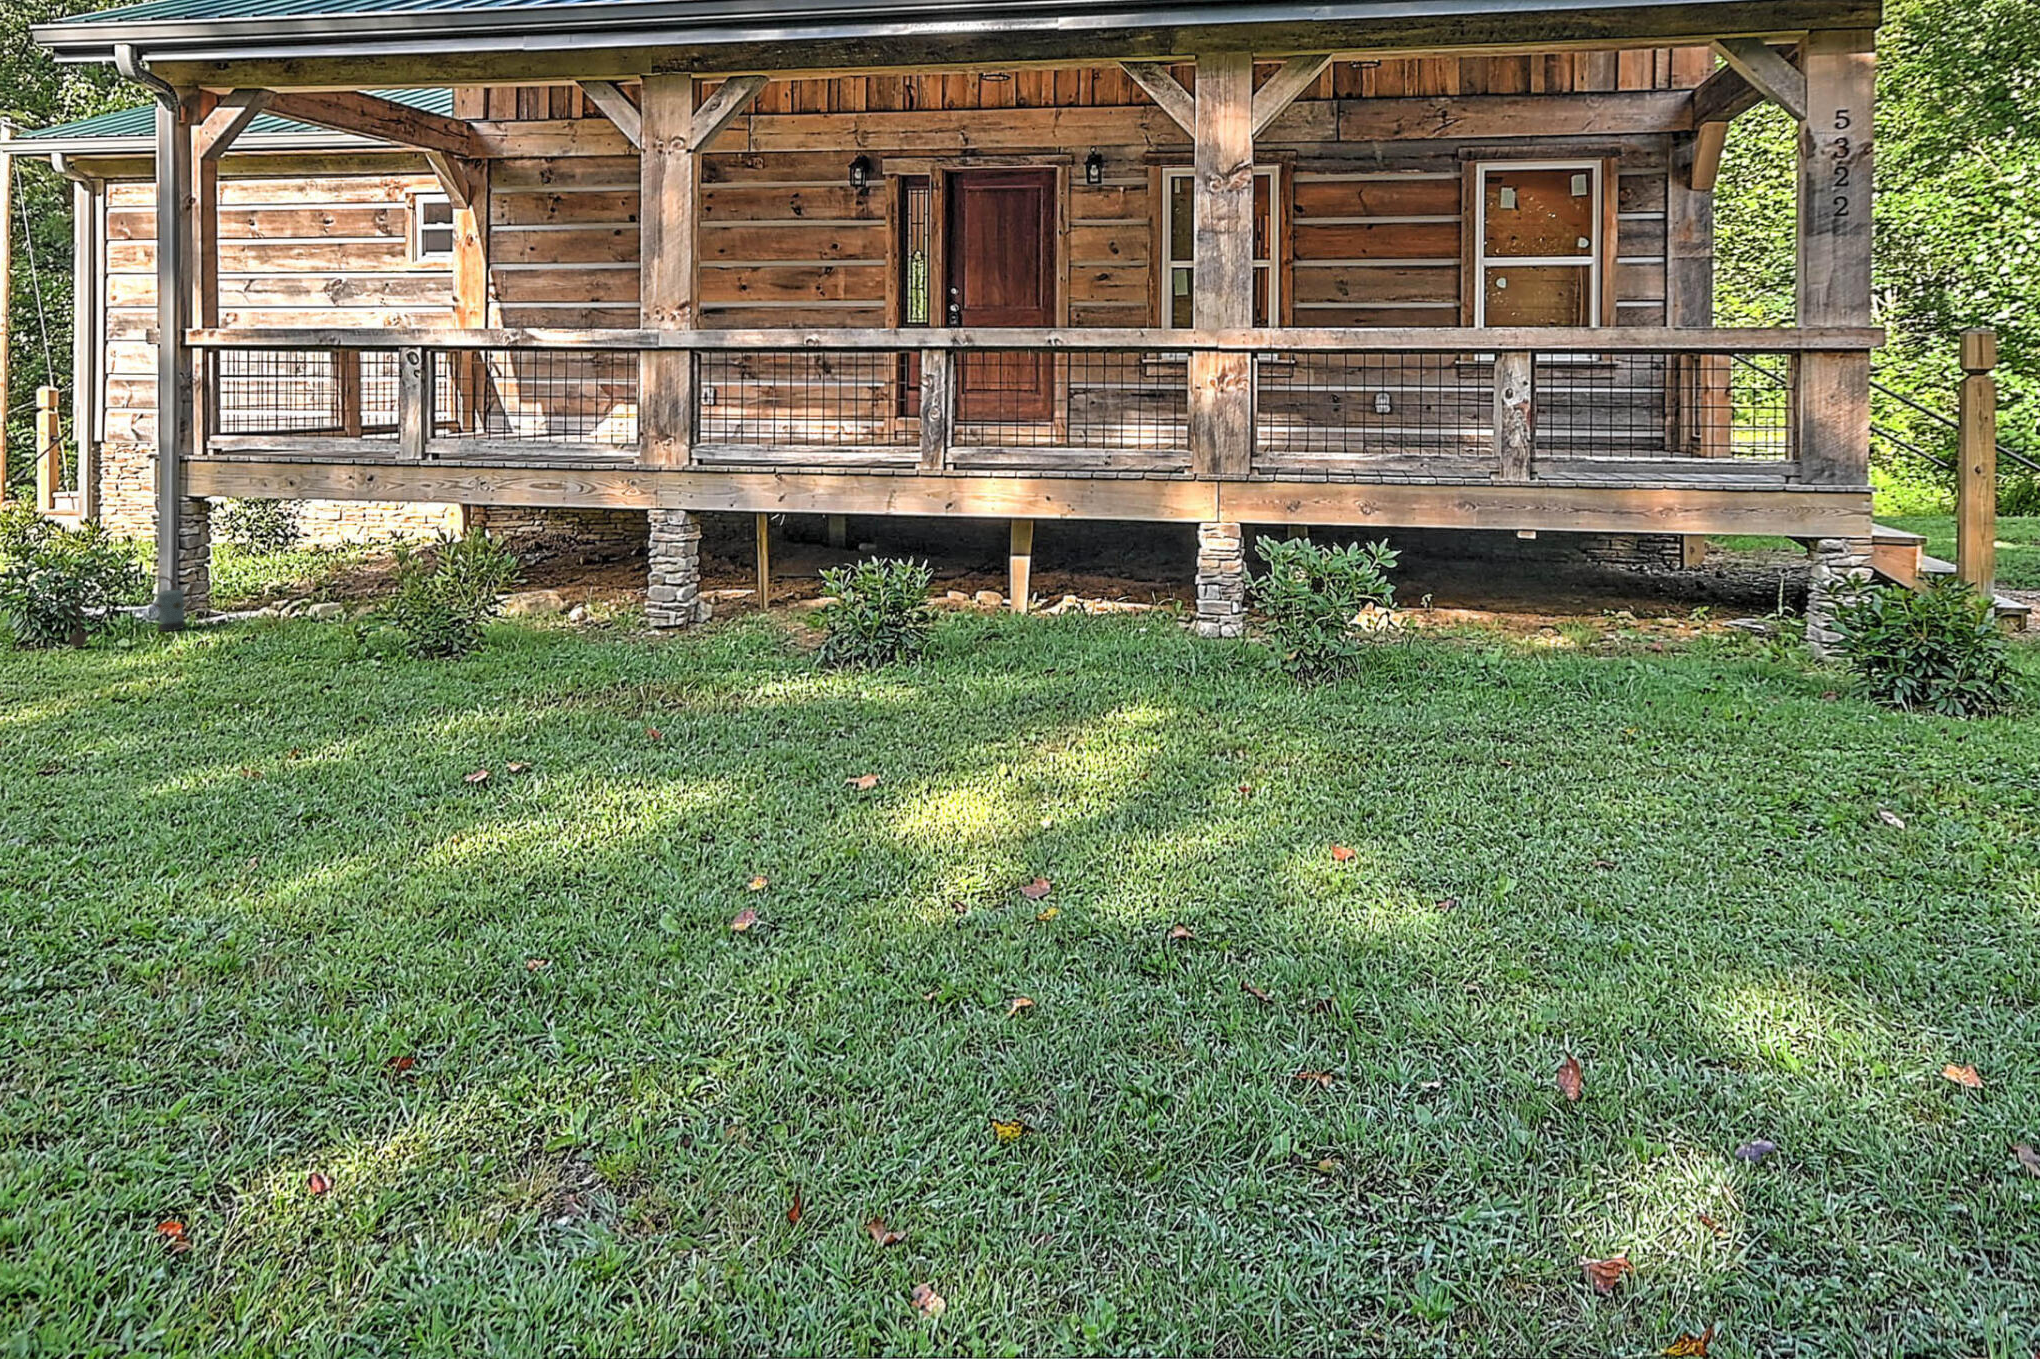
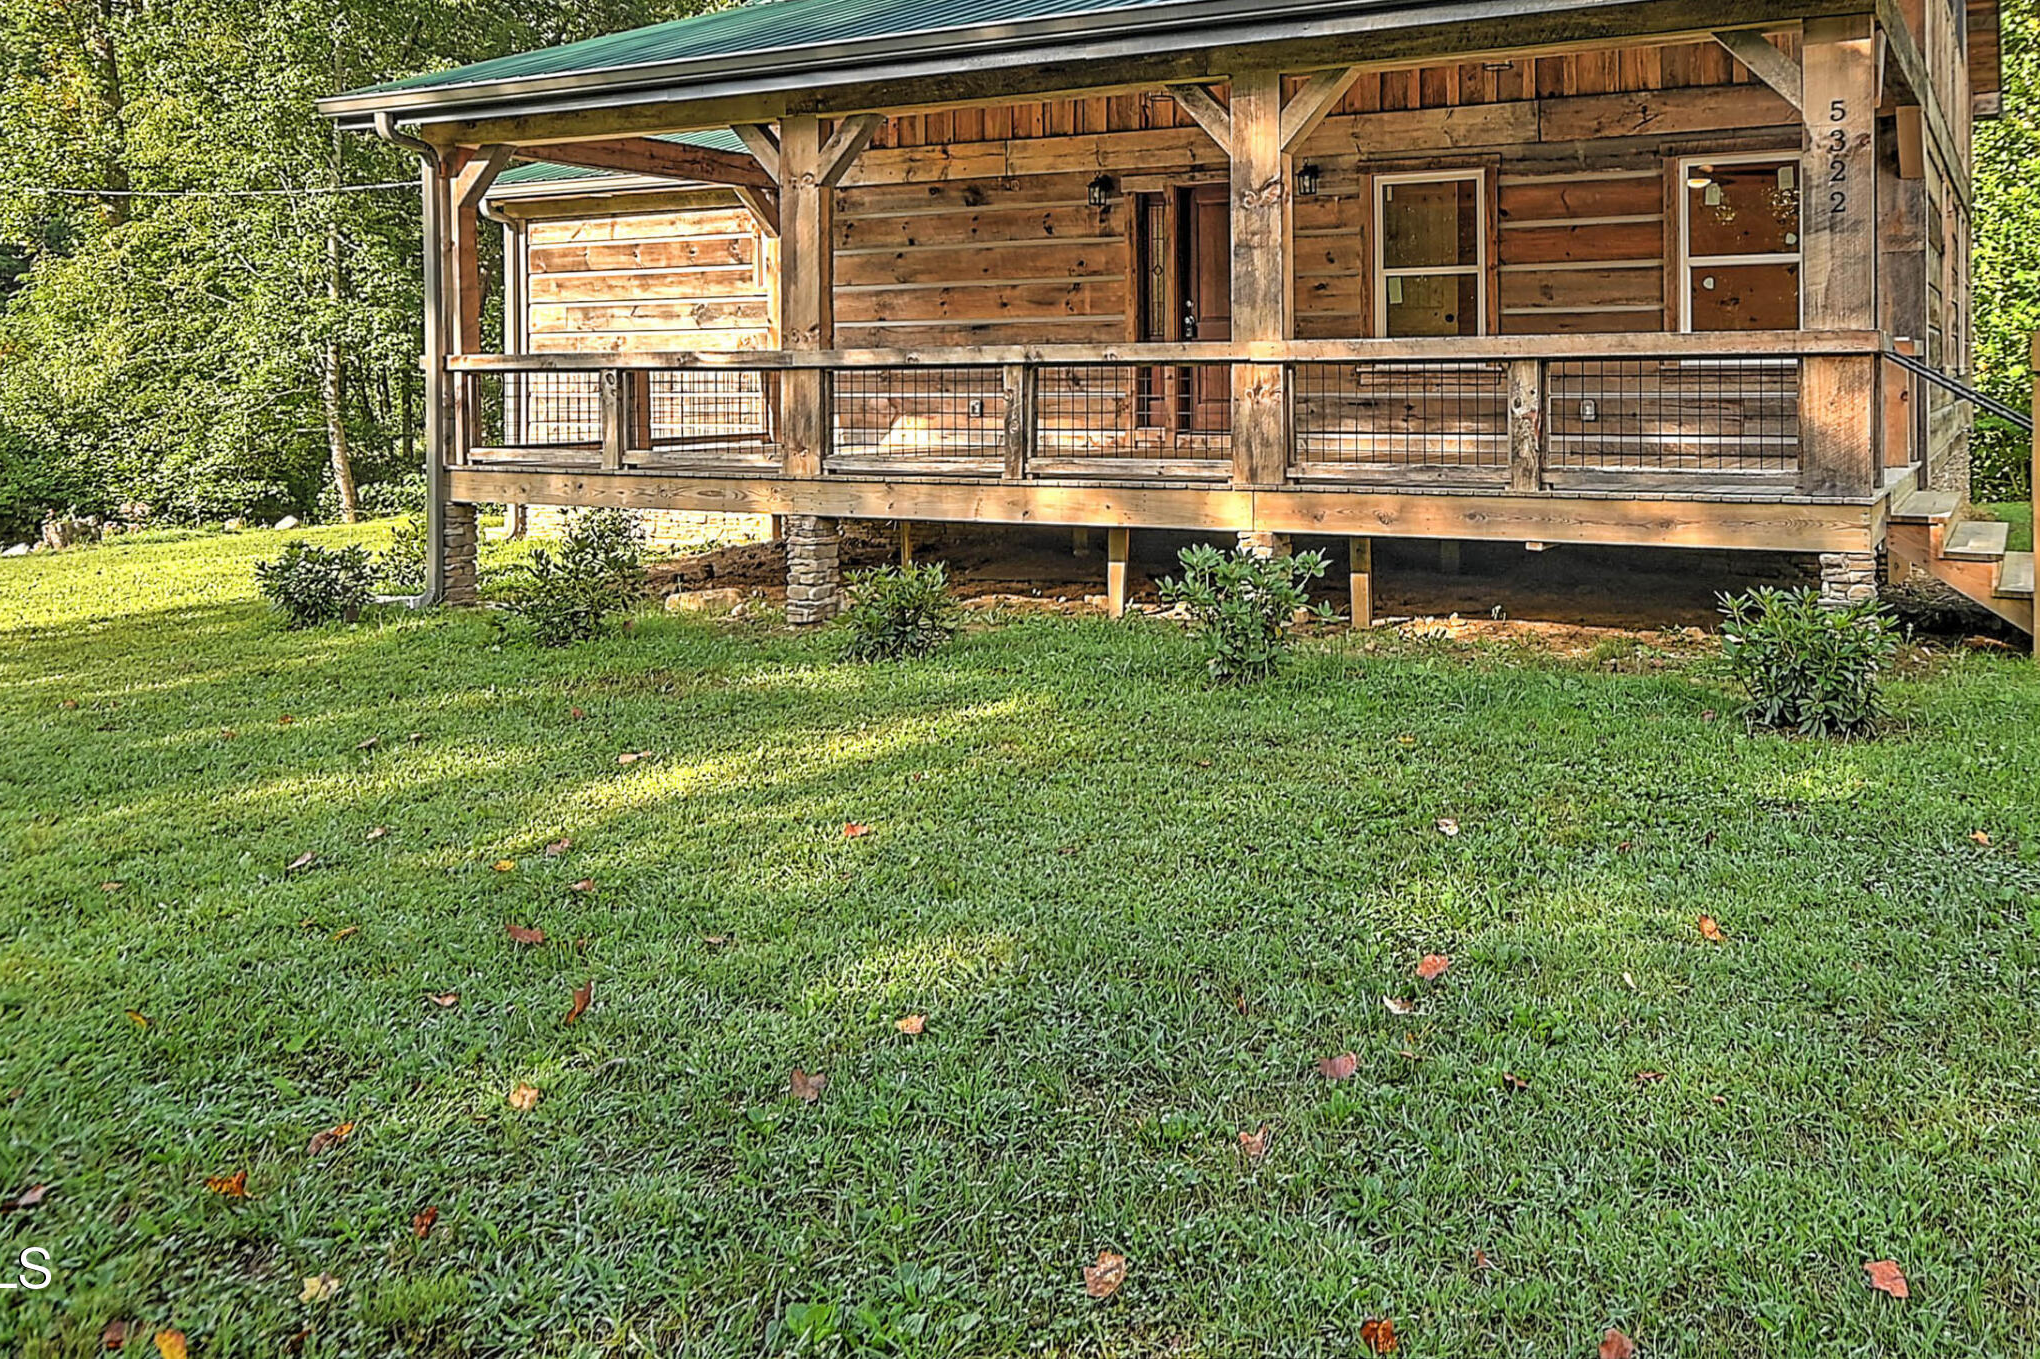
watering can: present [145,576,196,631] -> none [407,566,452,613]

